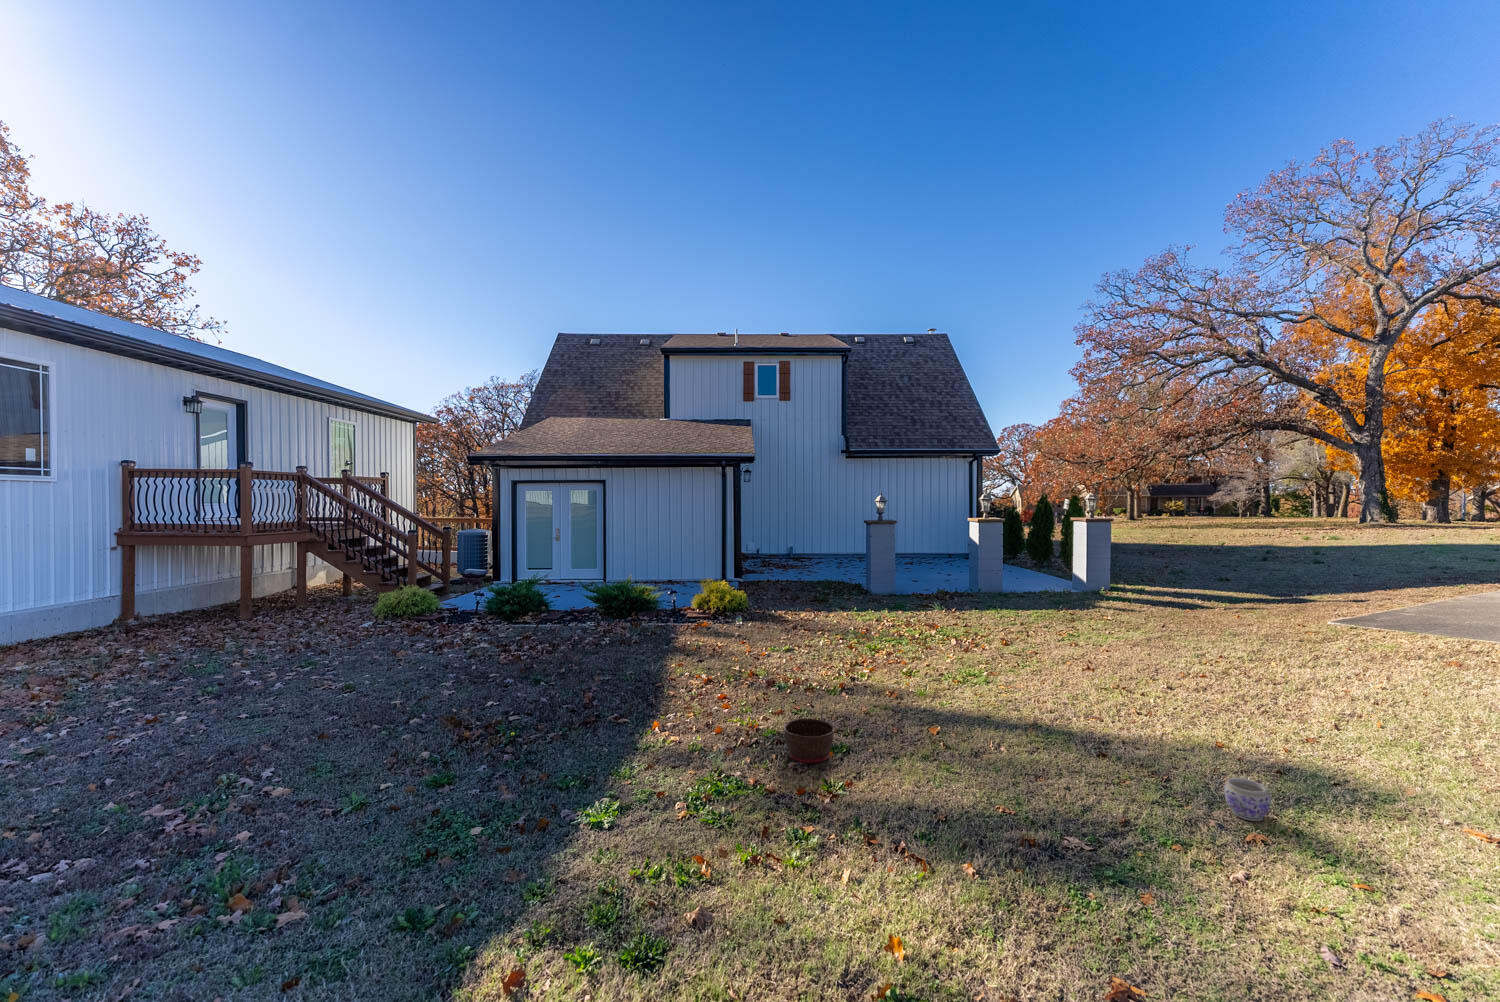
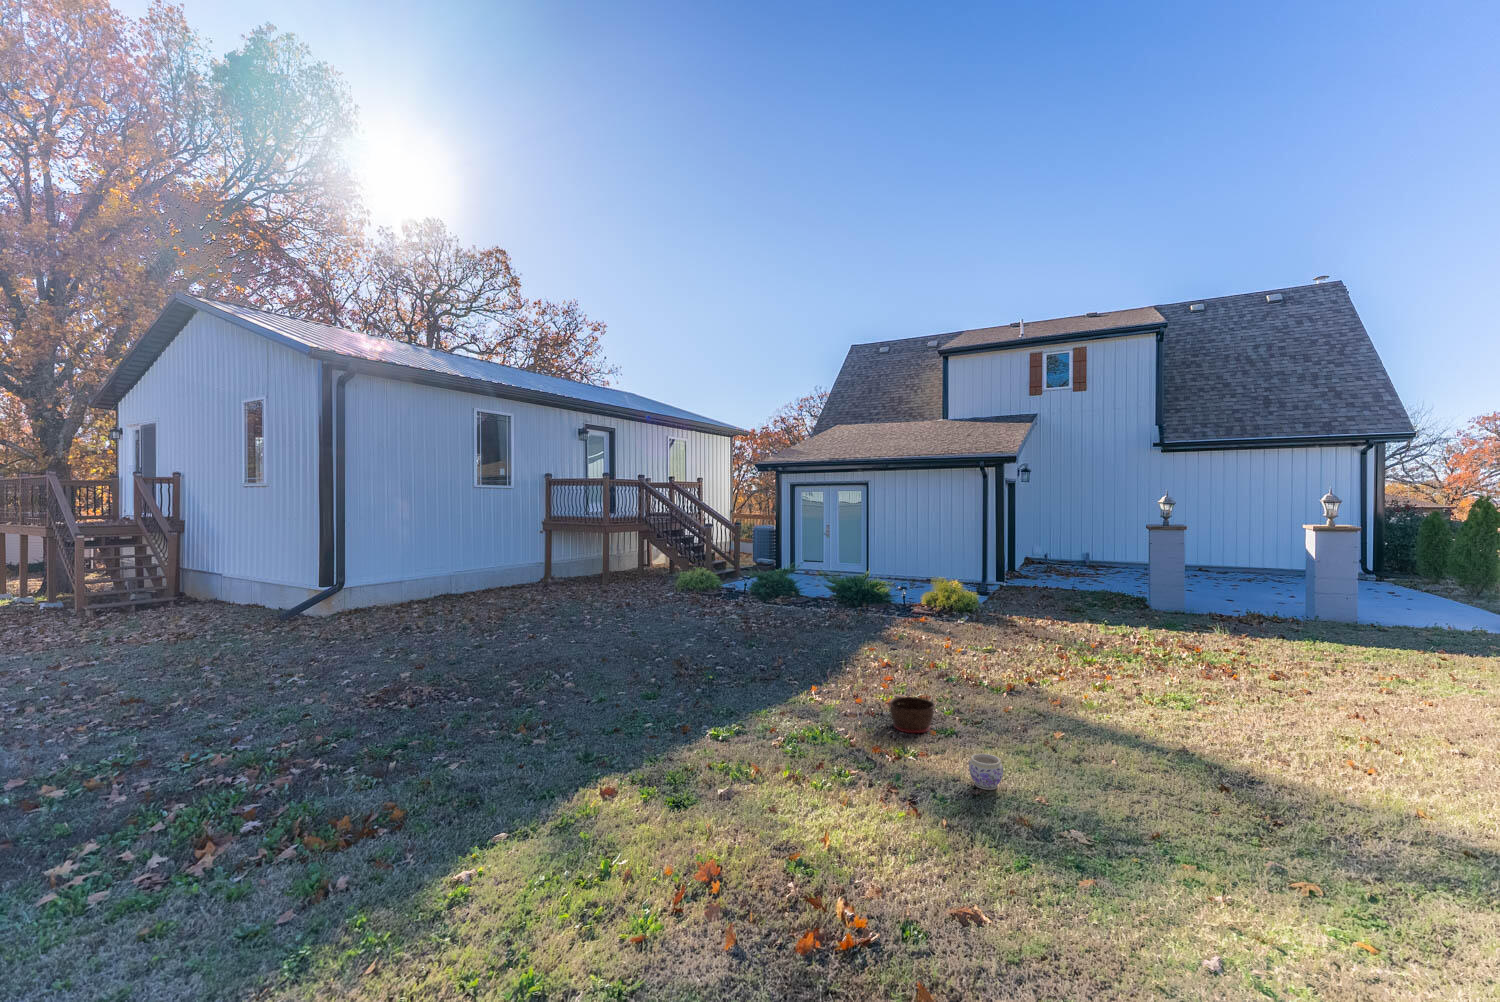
planter: present [1224,778,1271,822] -> present [969,754,1003,791]

